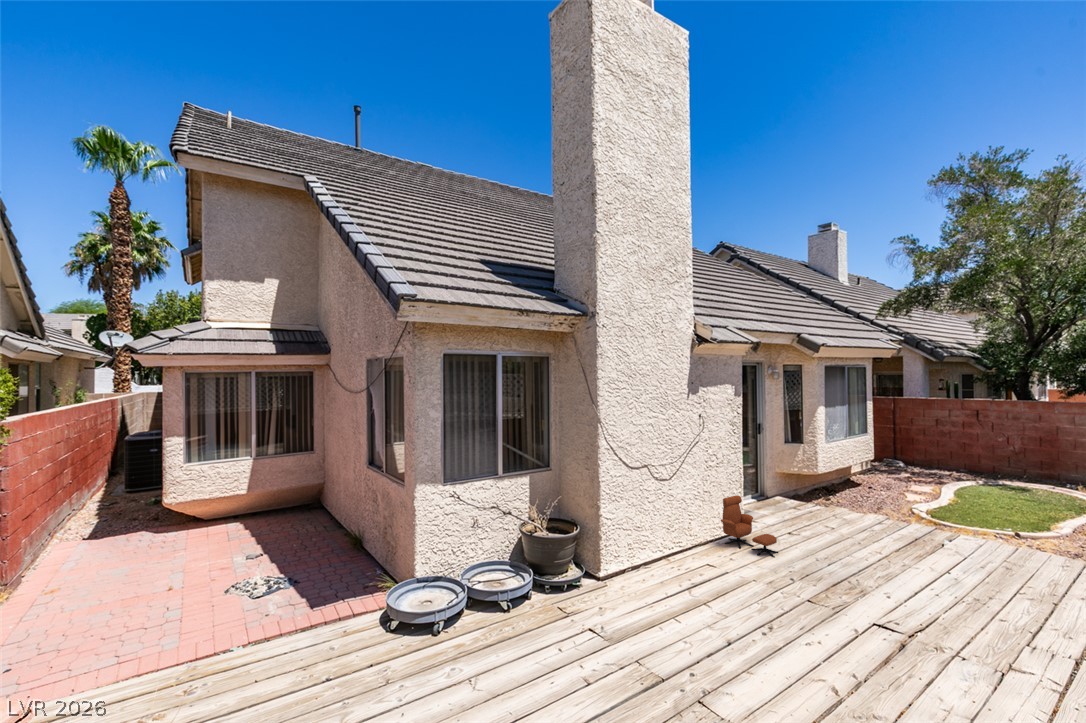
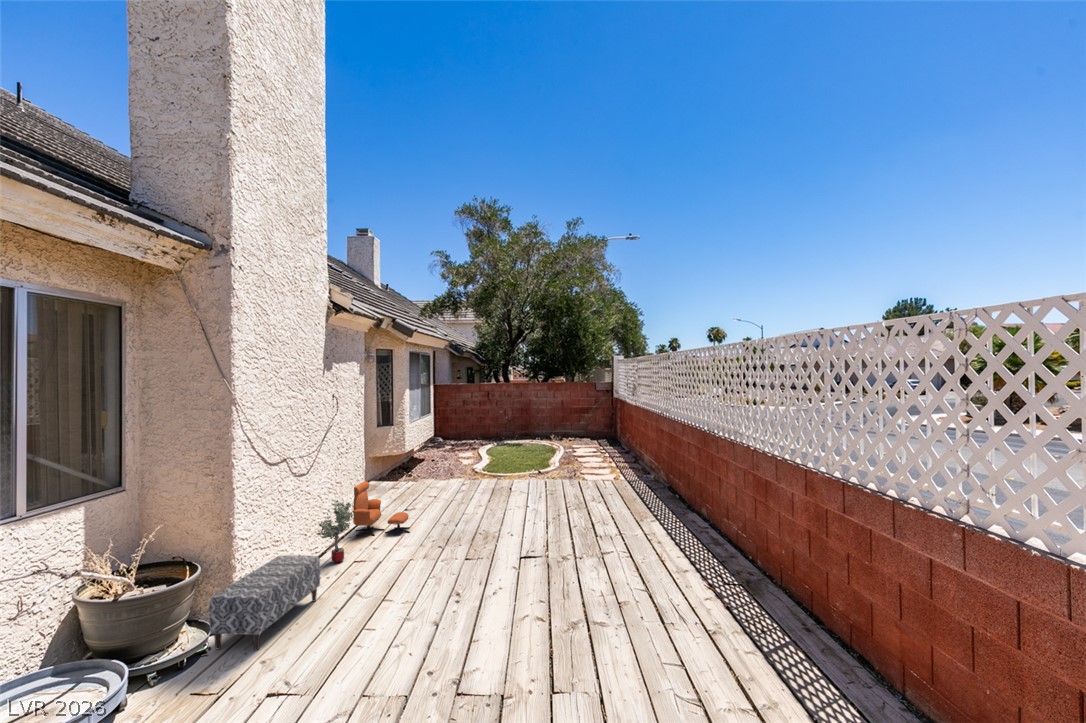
potted tree: none [677,505,711,561] -> present [317,500,353,563]
bench: none [581,539,661,600] -> present [209,556,320,651]

